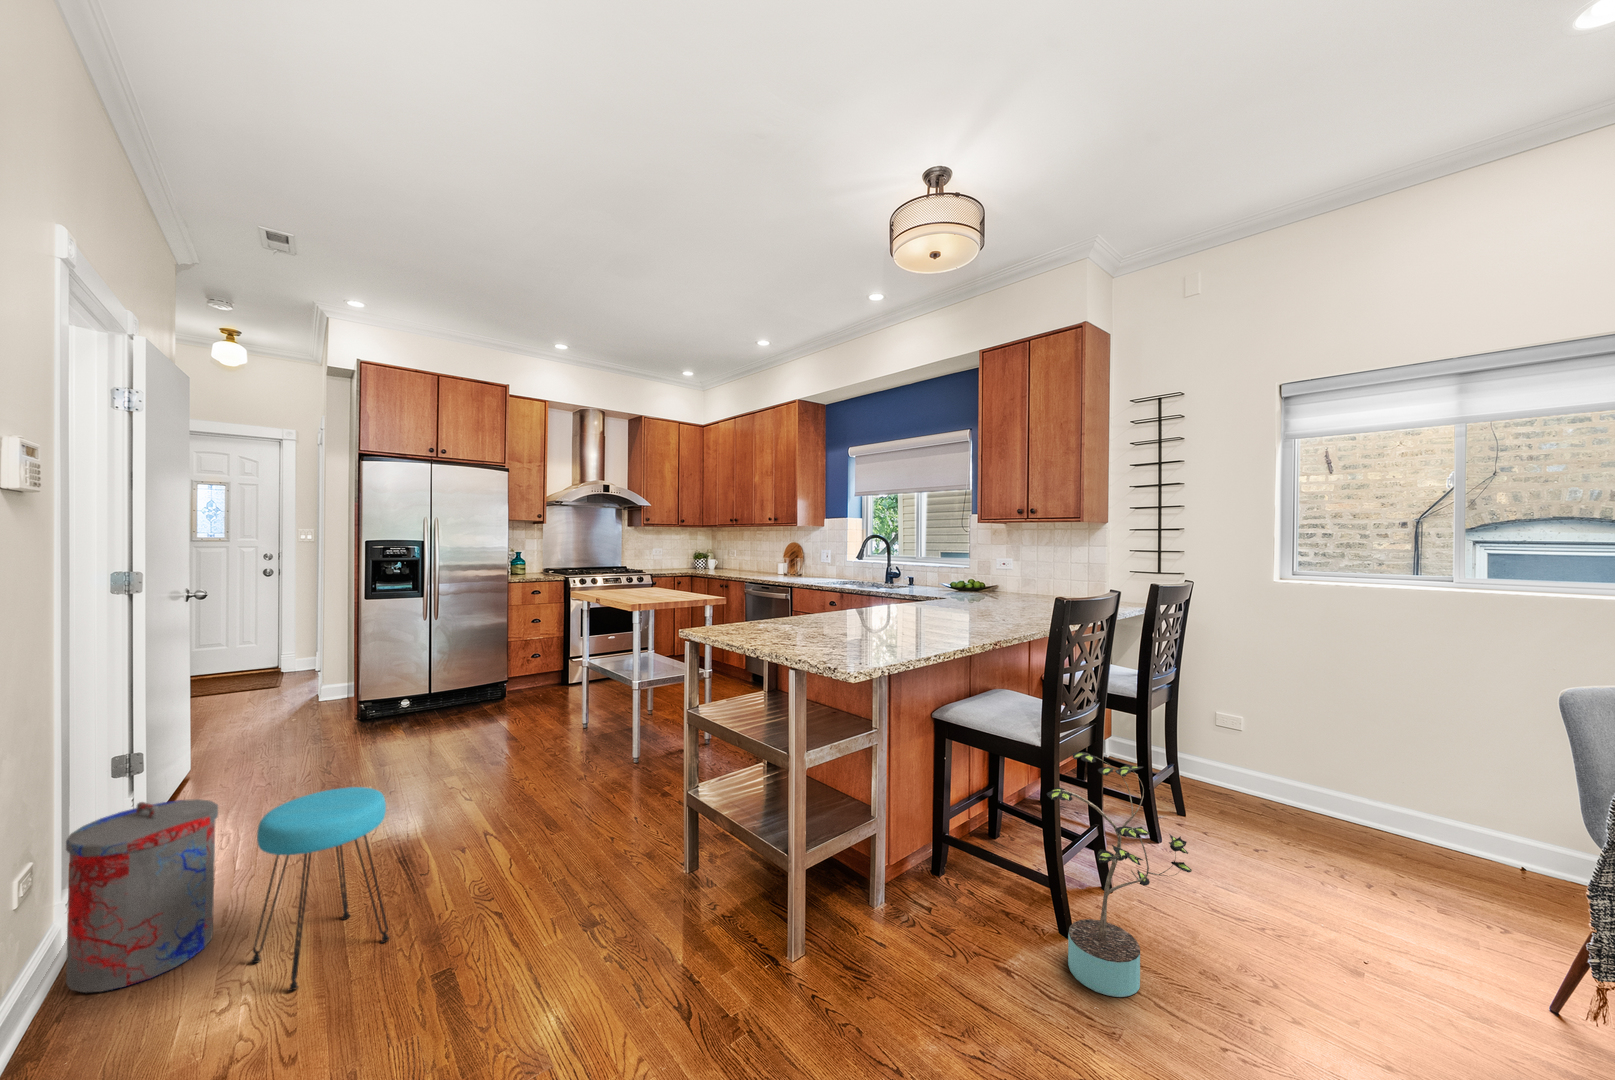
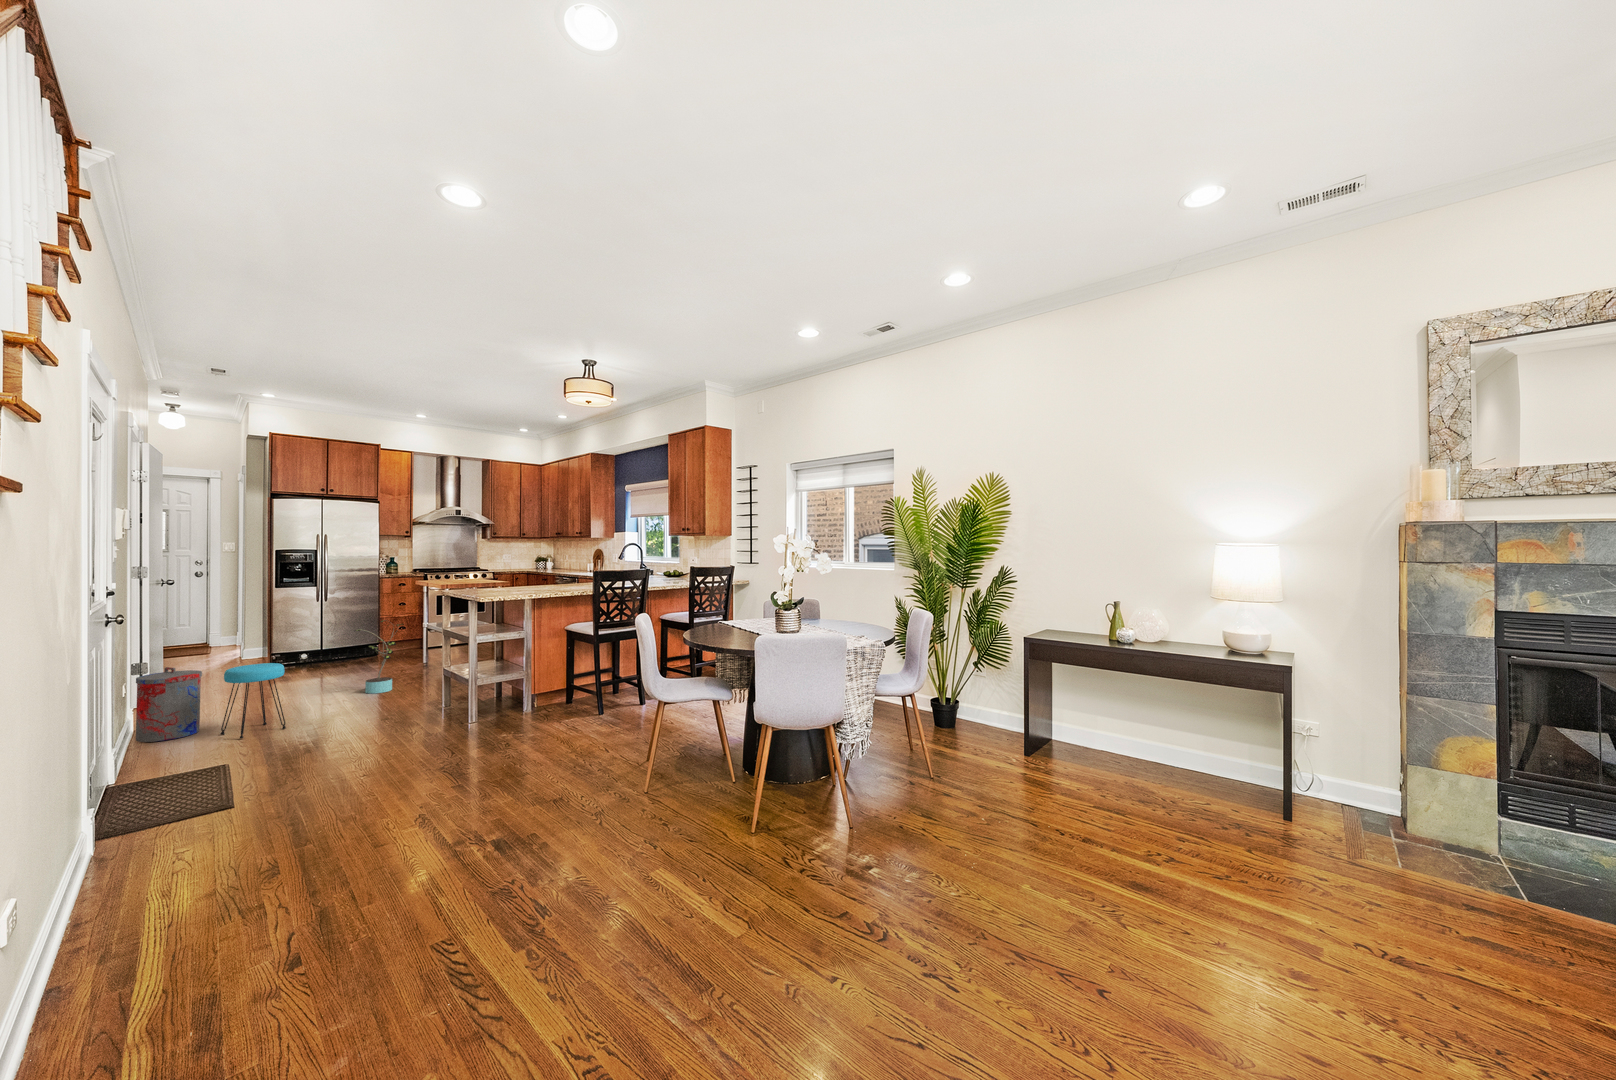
potted plant: present [1047,752,1192,997] -> present [355,620,404,694]

